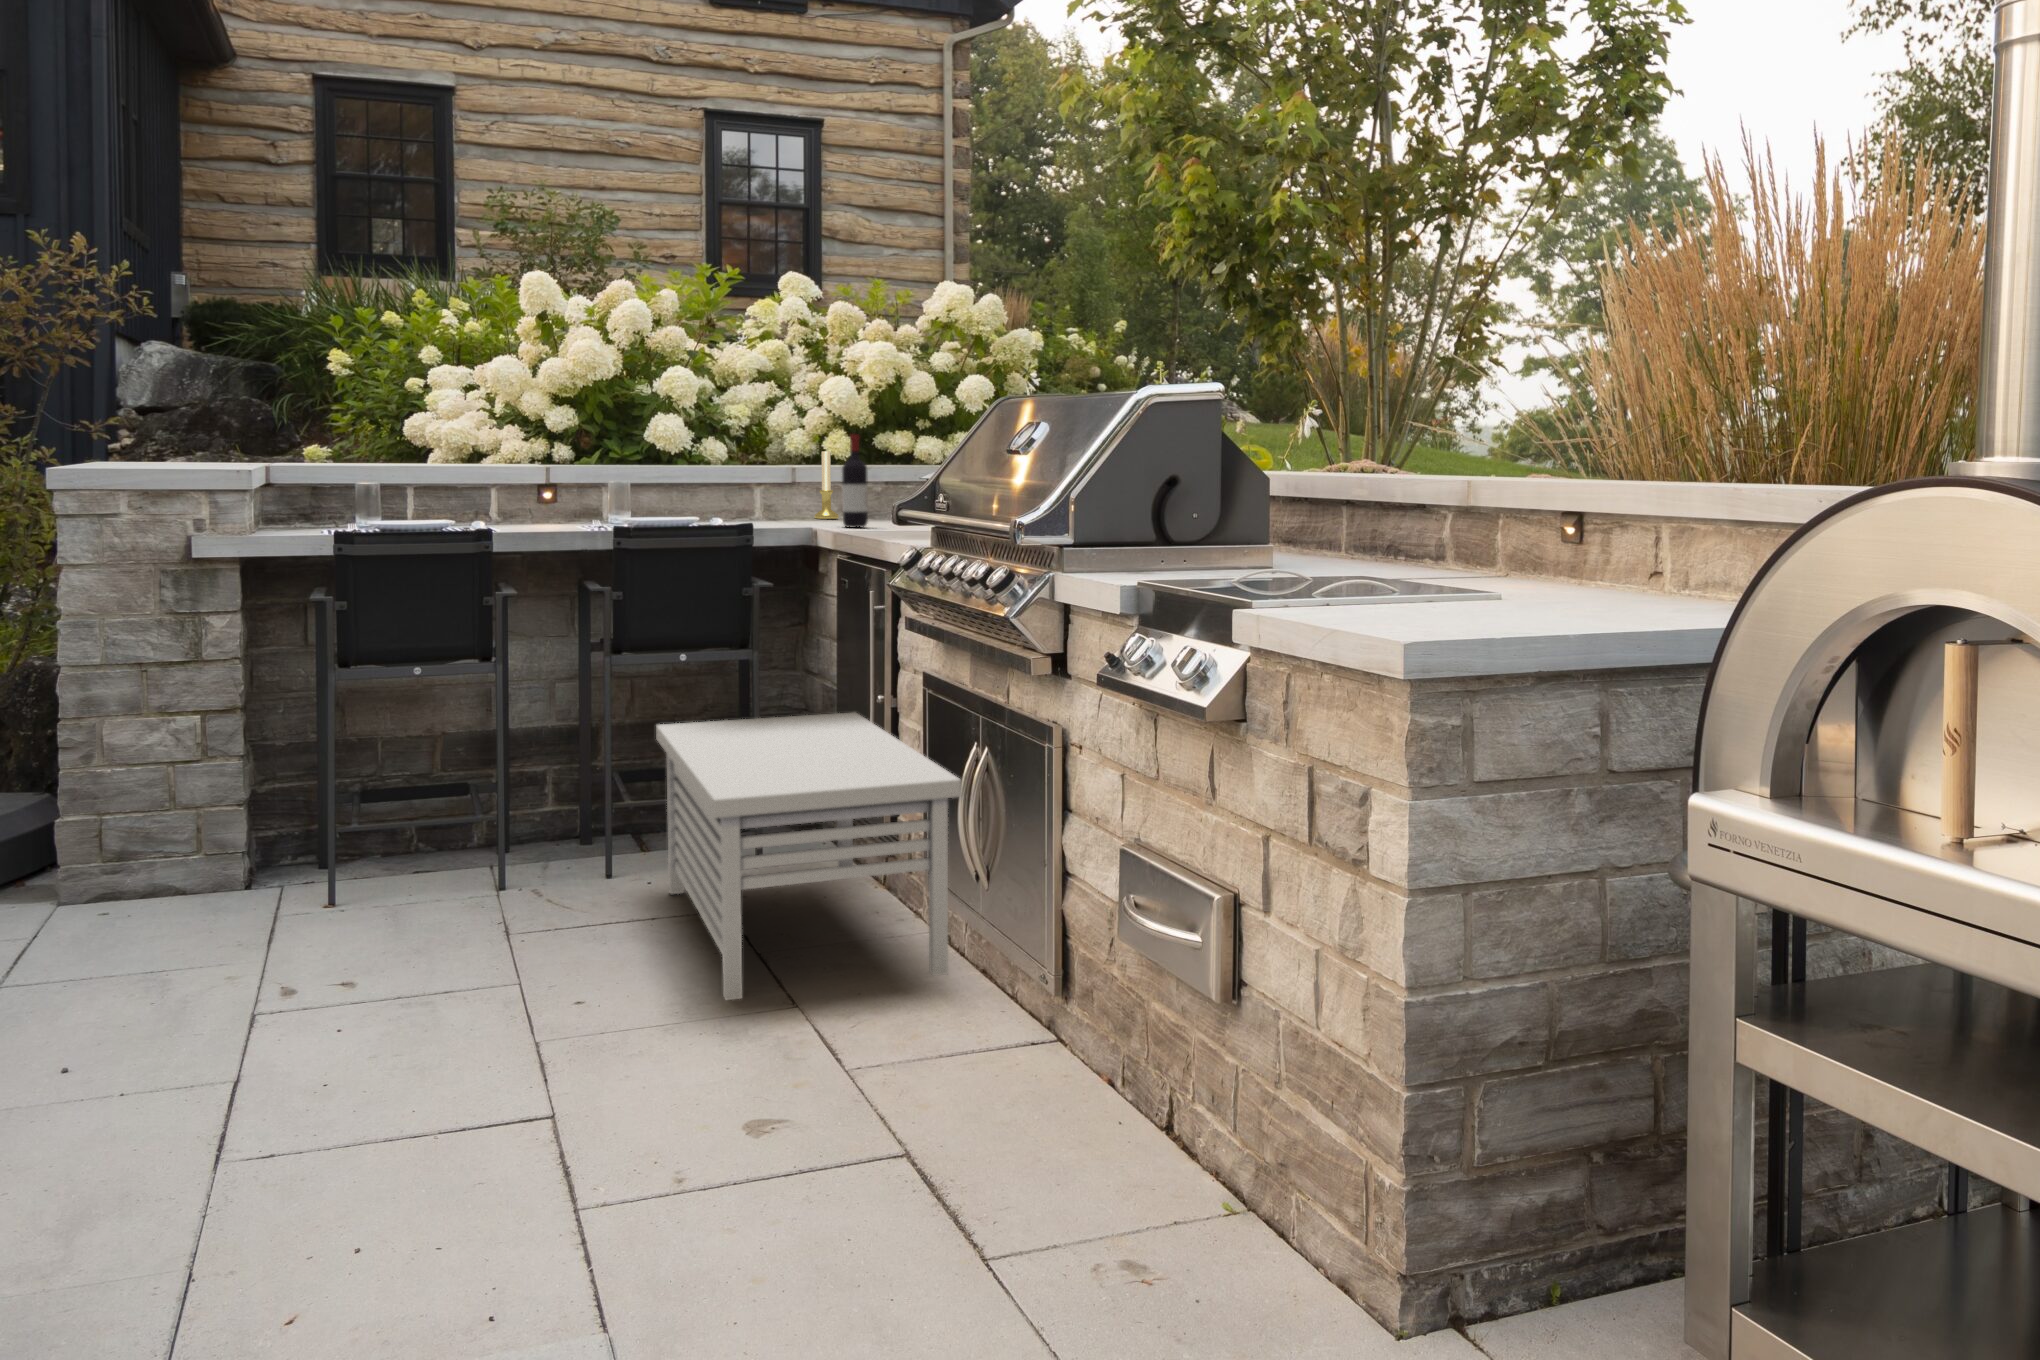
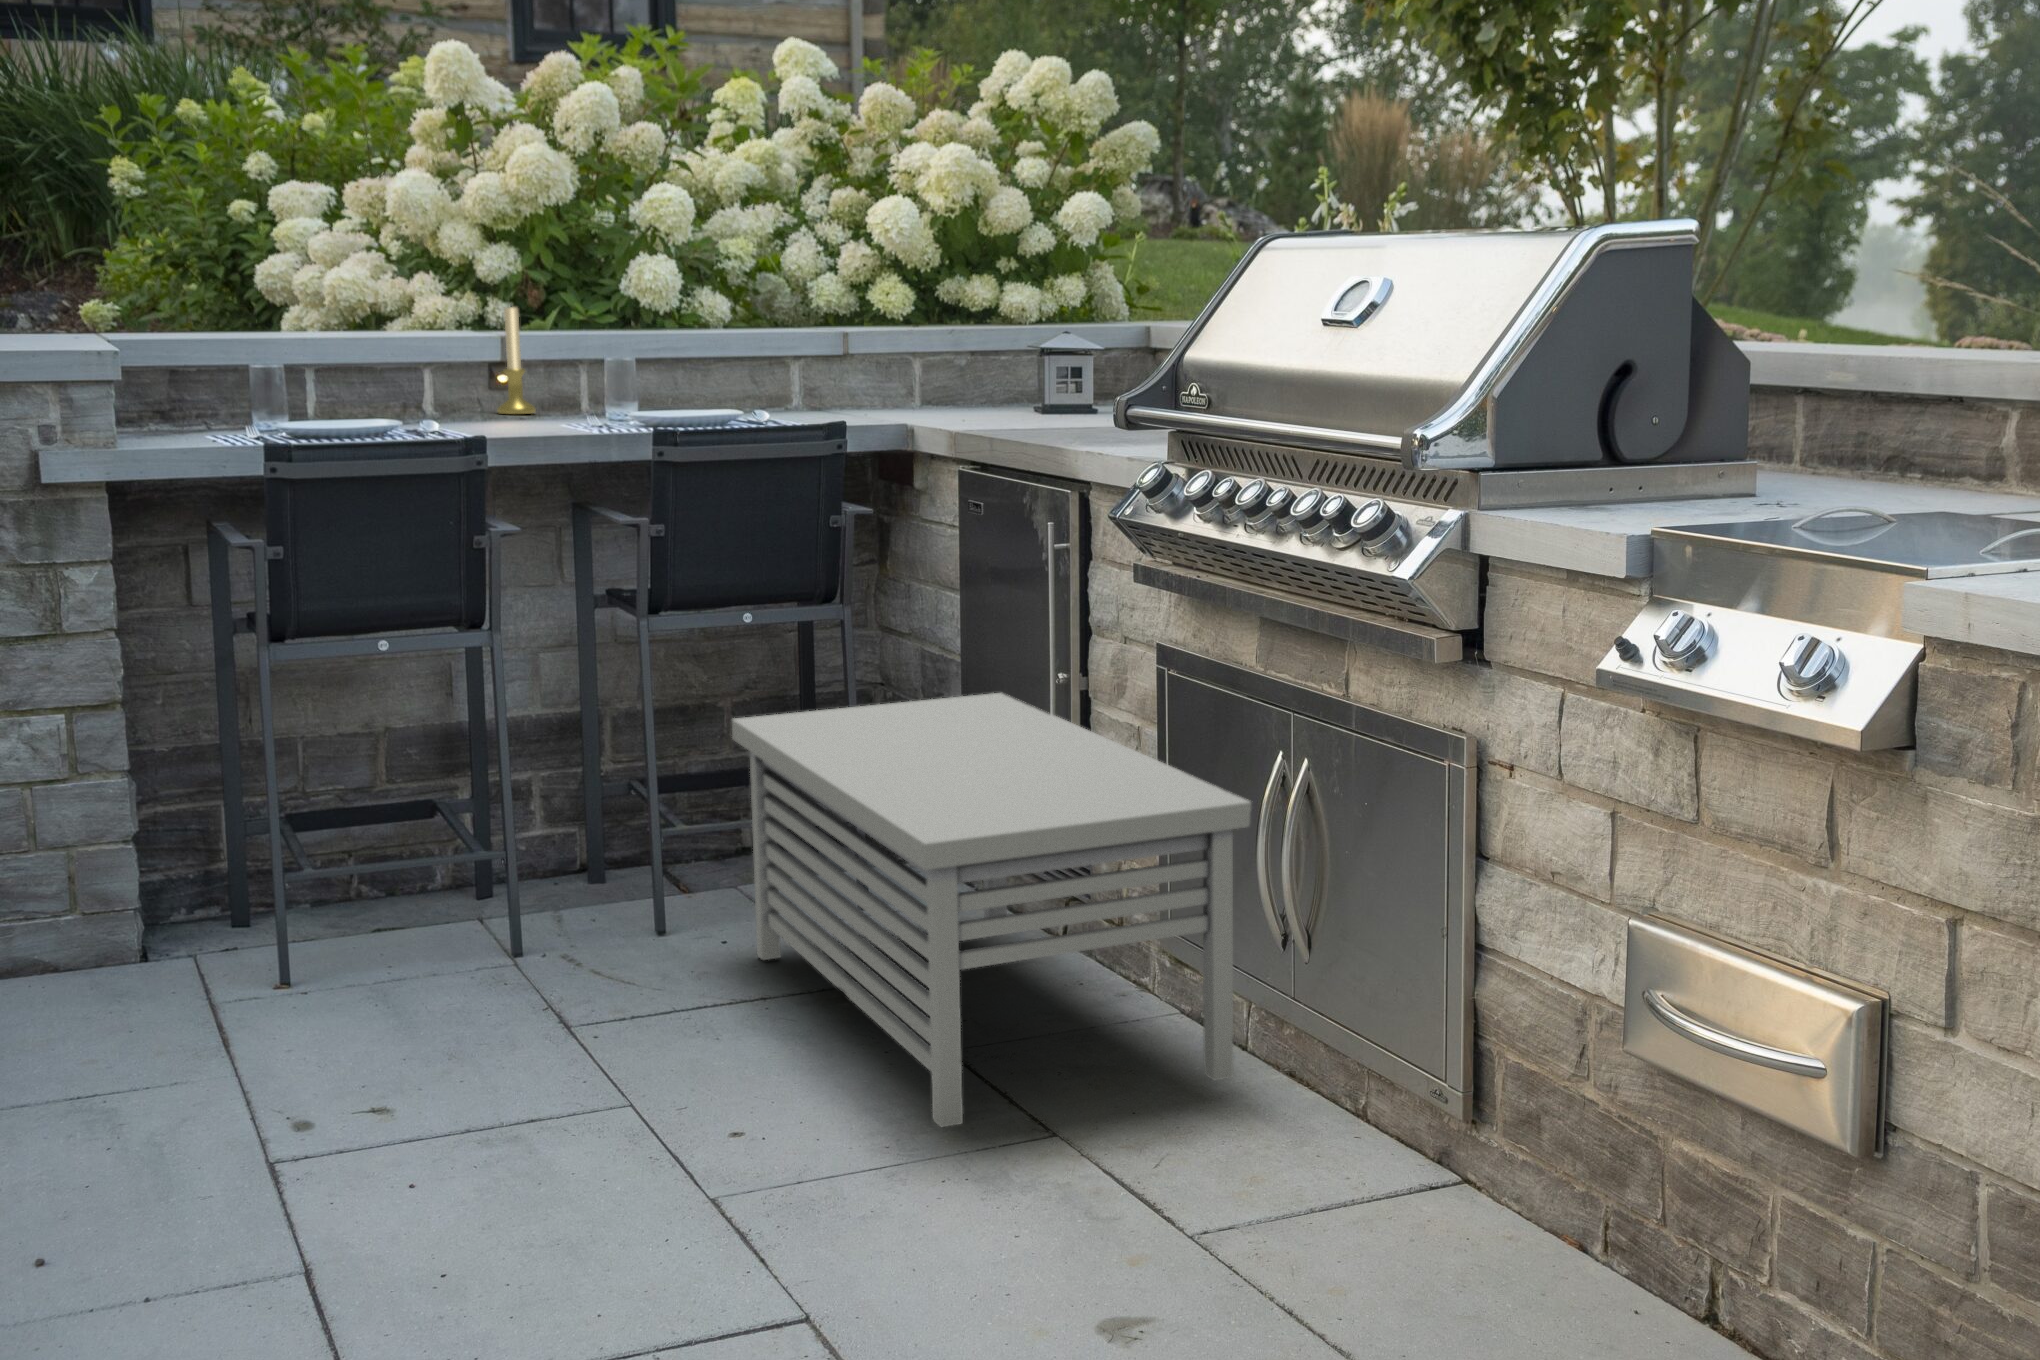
wine bottle: present [842,434,868,528] -> none [949,285,986,422]
candle holder: present [814,451,839,519] -> present [497,307,536,414]

